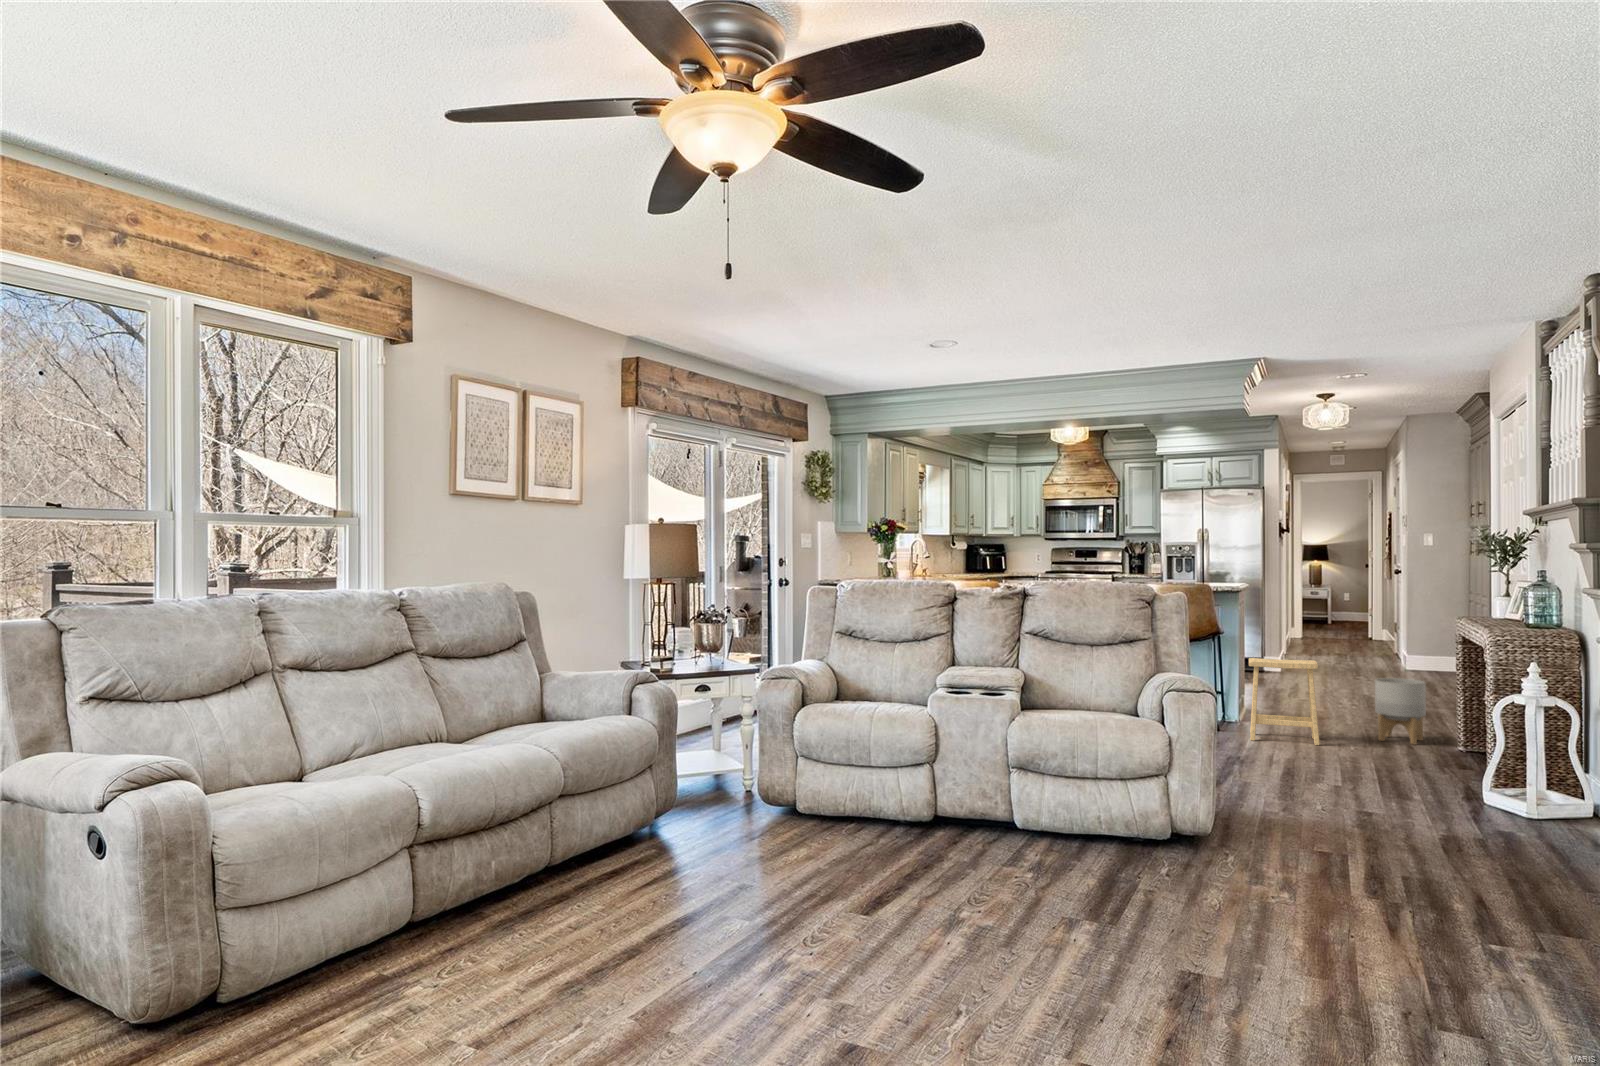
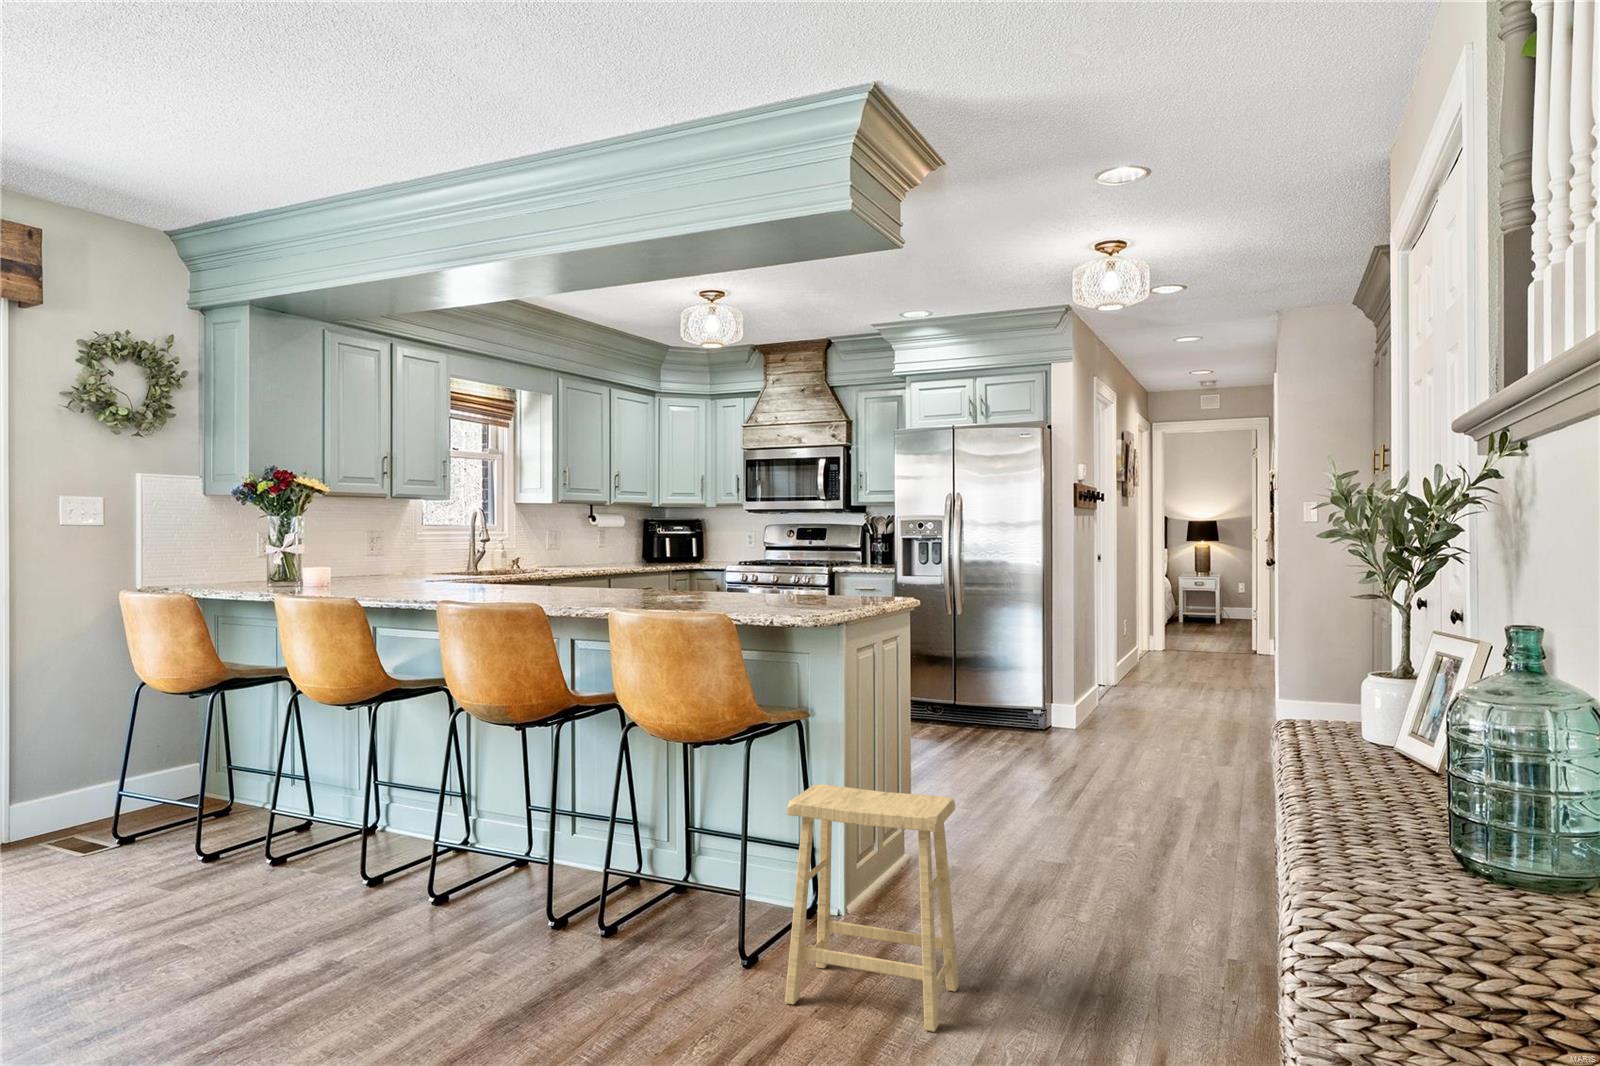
planter: present [1375,678,1426,745] -> none [1099,832,1213,1022]

